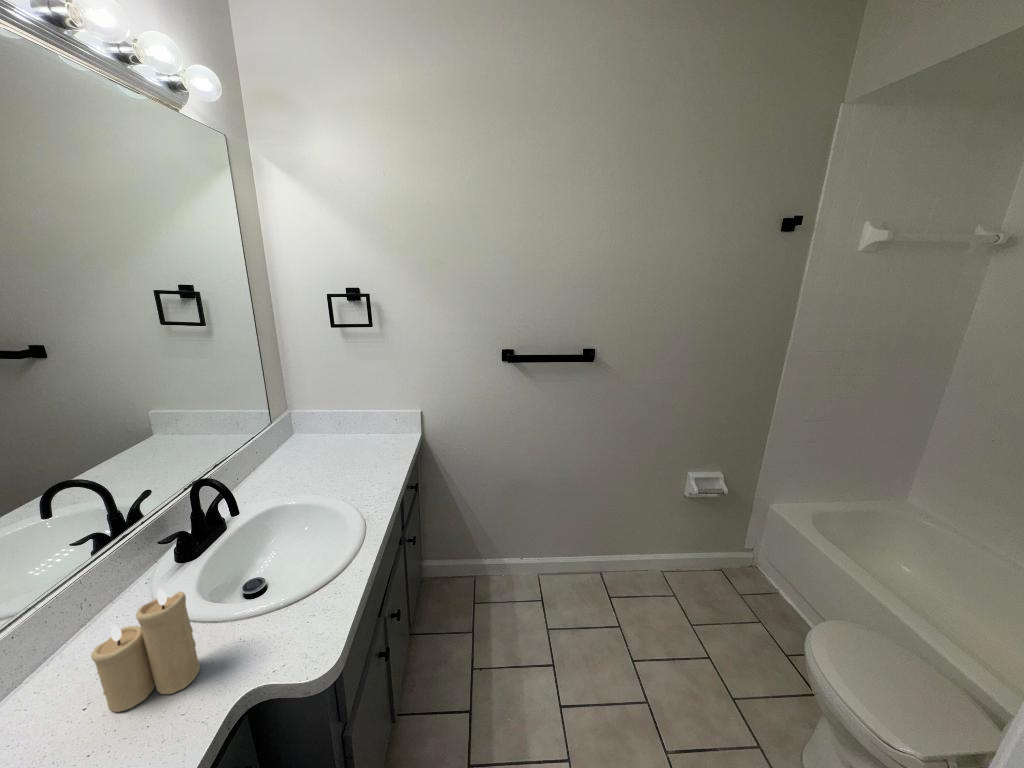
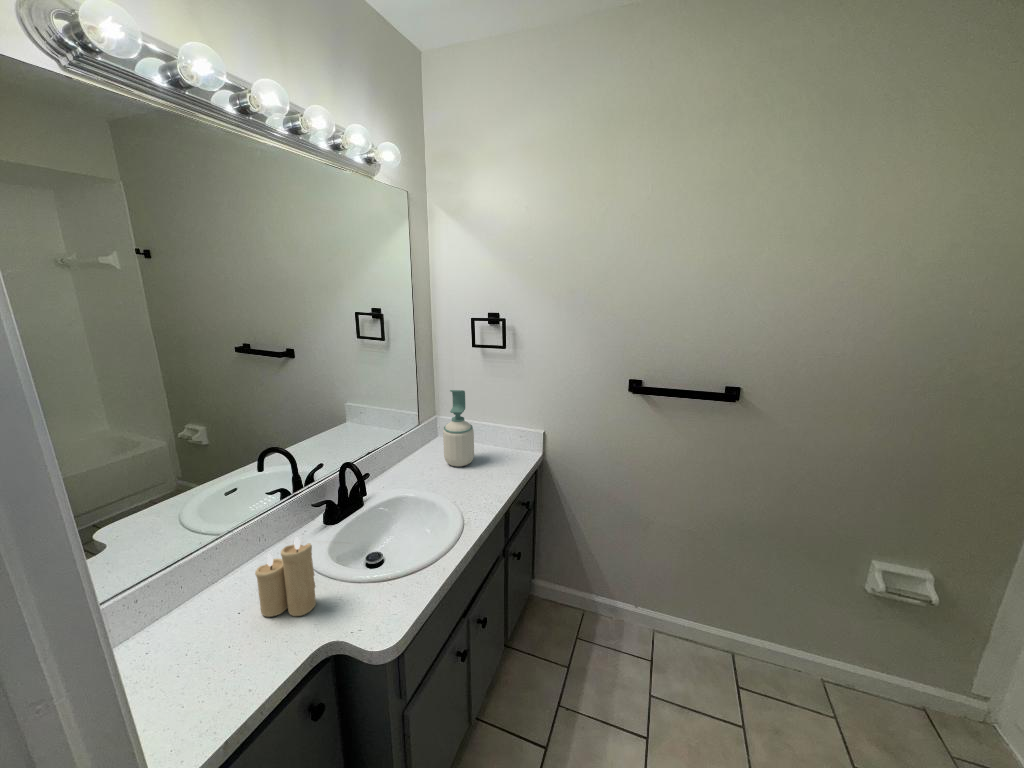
soap bottle: none [309,376,350,462] -> present [443,390,474,467]

